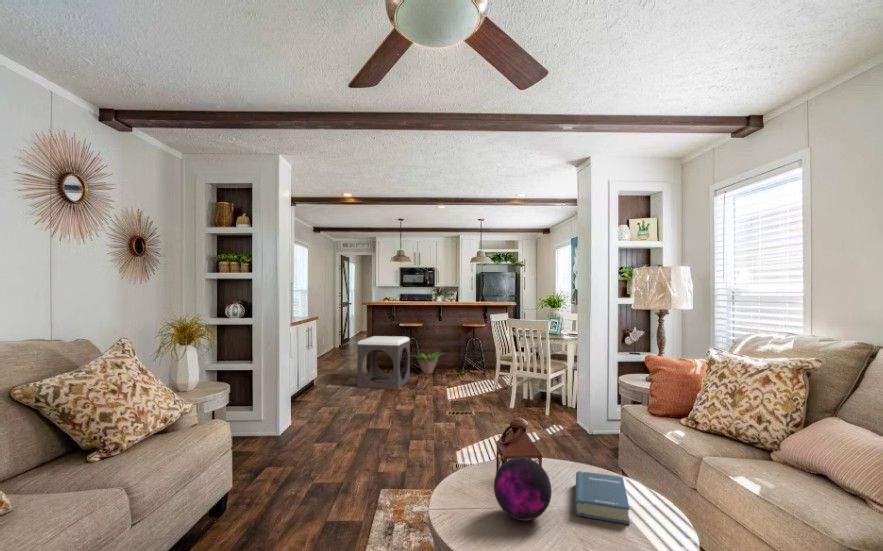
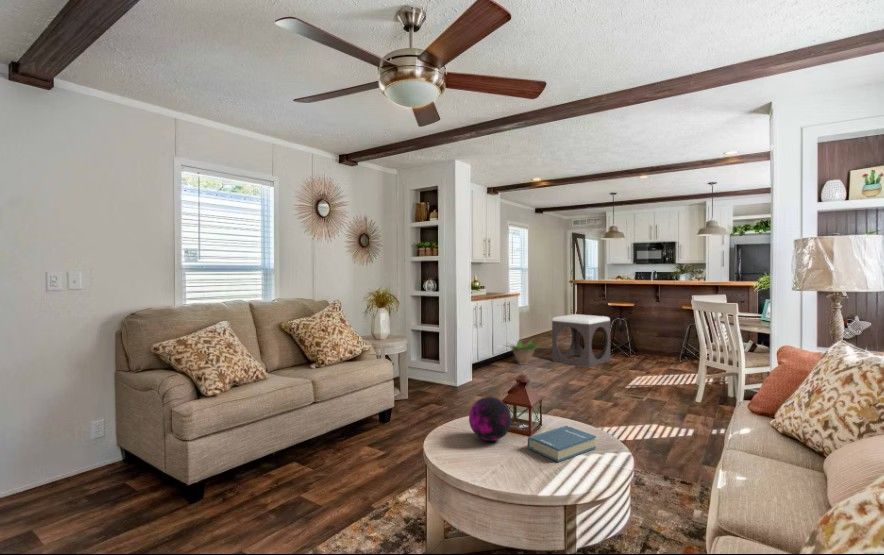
decorative plant: present [417,352,442,373] -> present [509,340,540,365]

